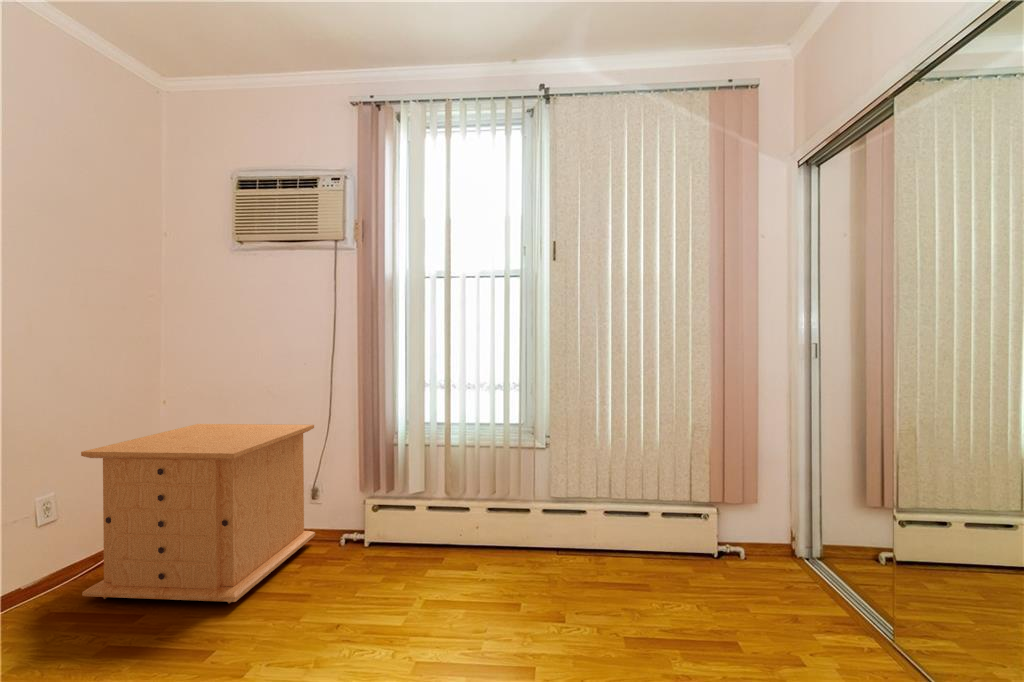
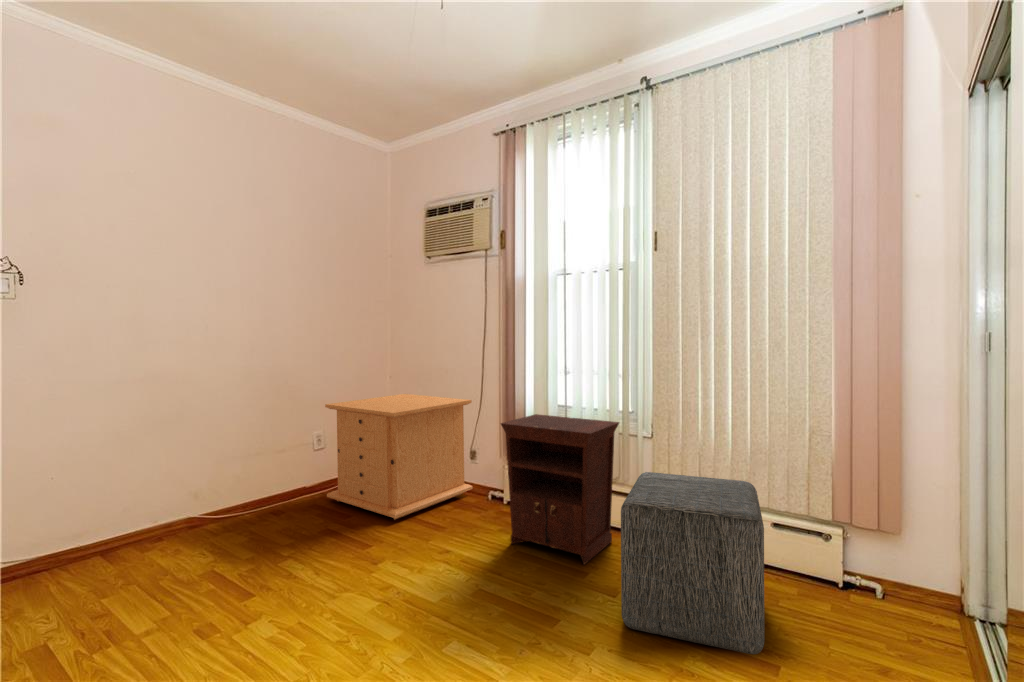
nightstand: none [403,435,524,598] -> present [501,414,619,565]
ottoman: none [572,480,732,655] -> present [621,472,765,654]

